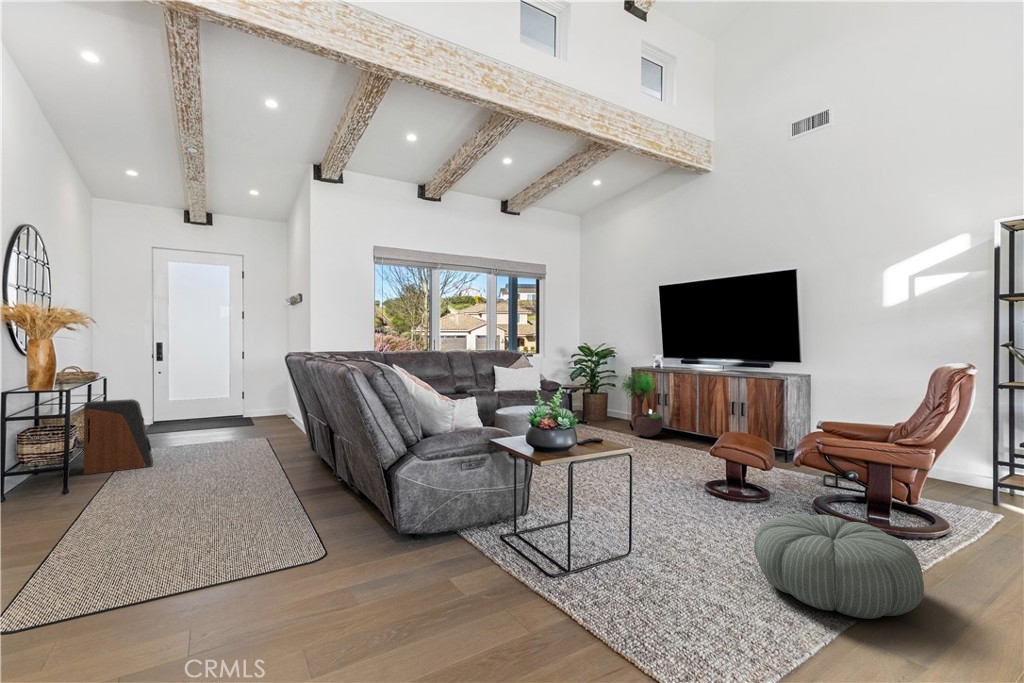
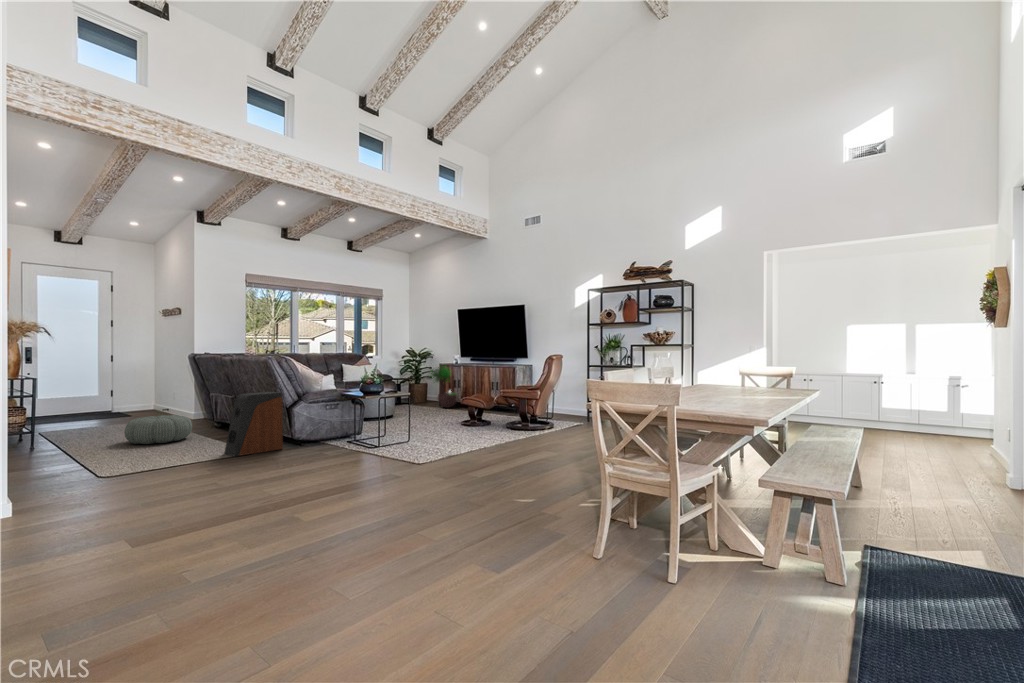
speaker: present [84,399,153,475] -> present [224,392,283,457]
pouf: present [754,514,924,619] -> present [124,415,192,444]

